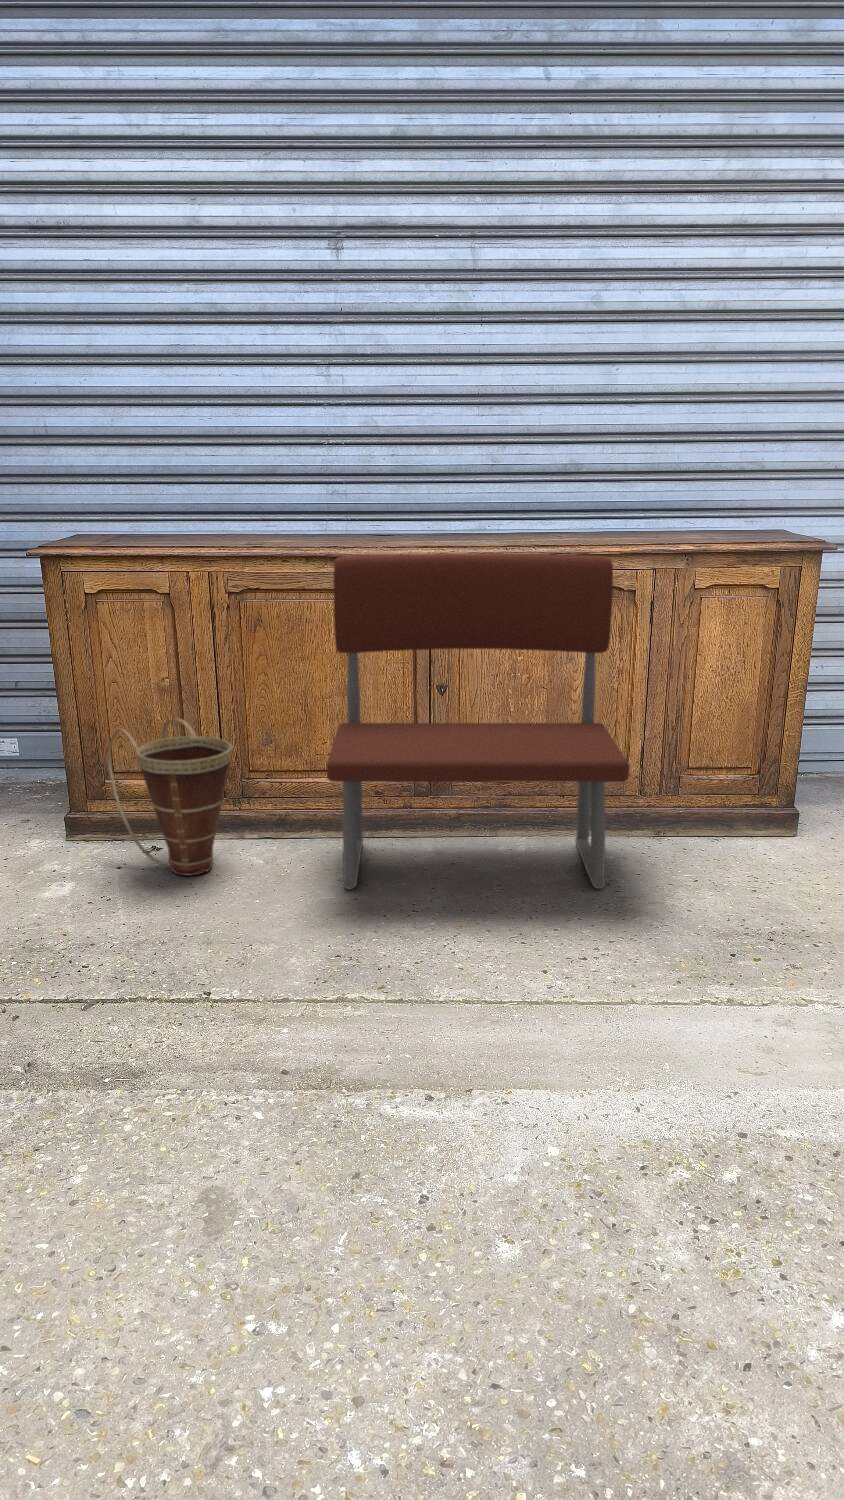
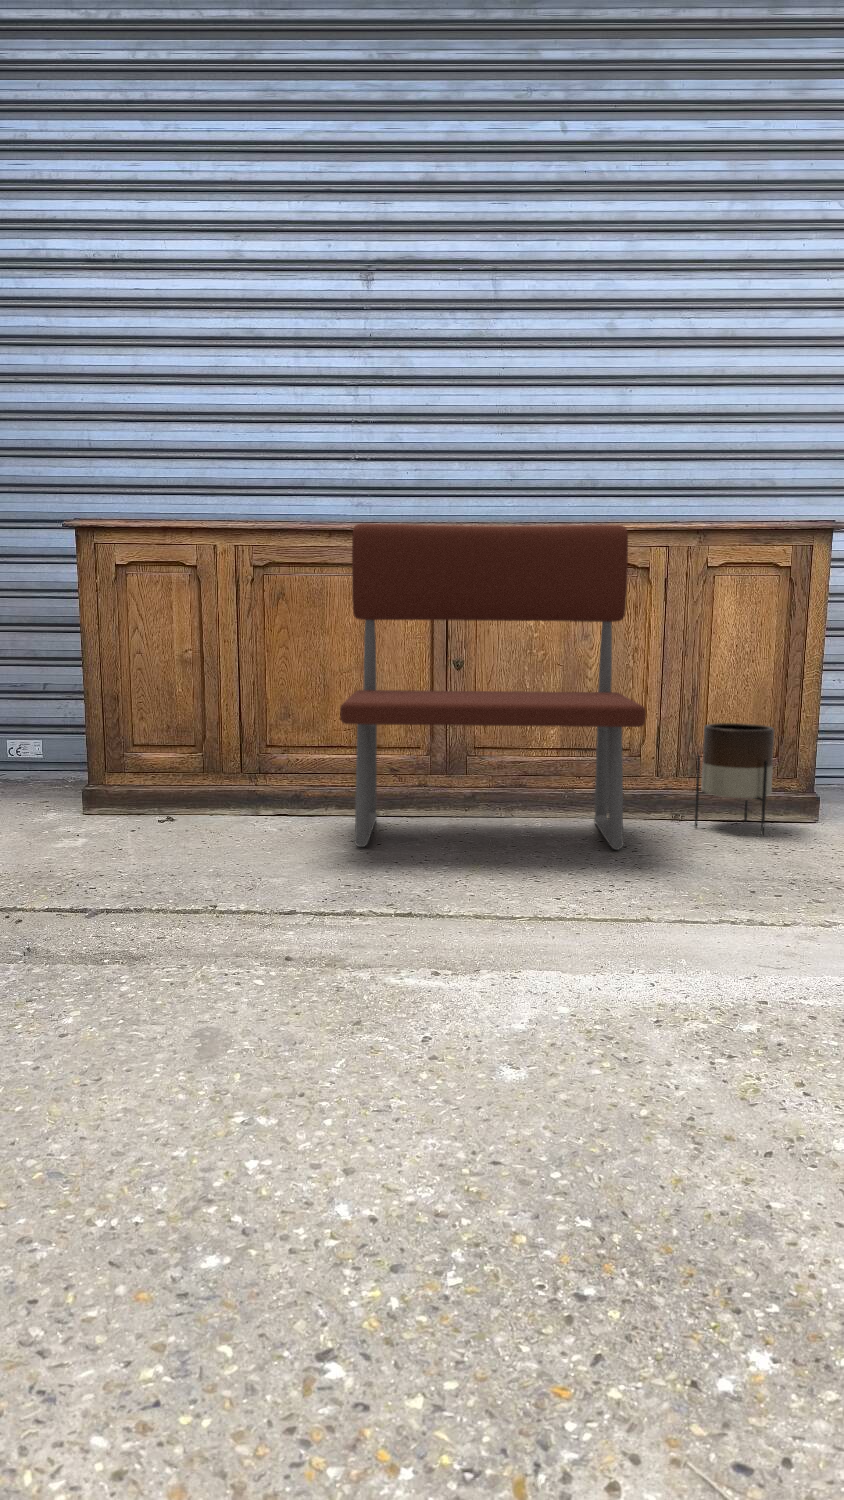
basket: present [108,718,232,875] -> none [123,688,247,837]
planter: none [673,745,754,862] -> present [695,723,774,836]

